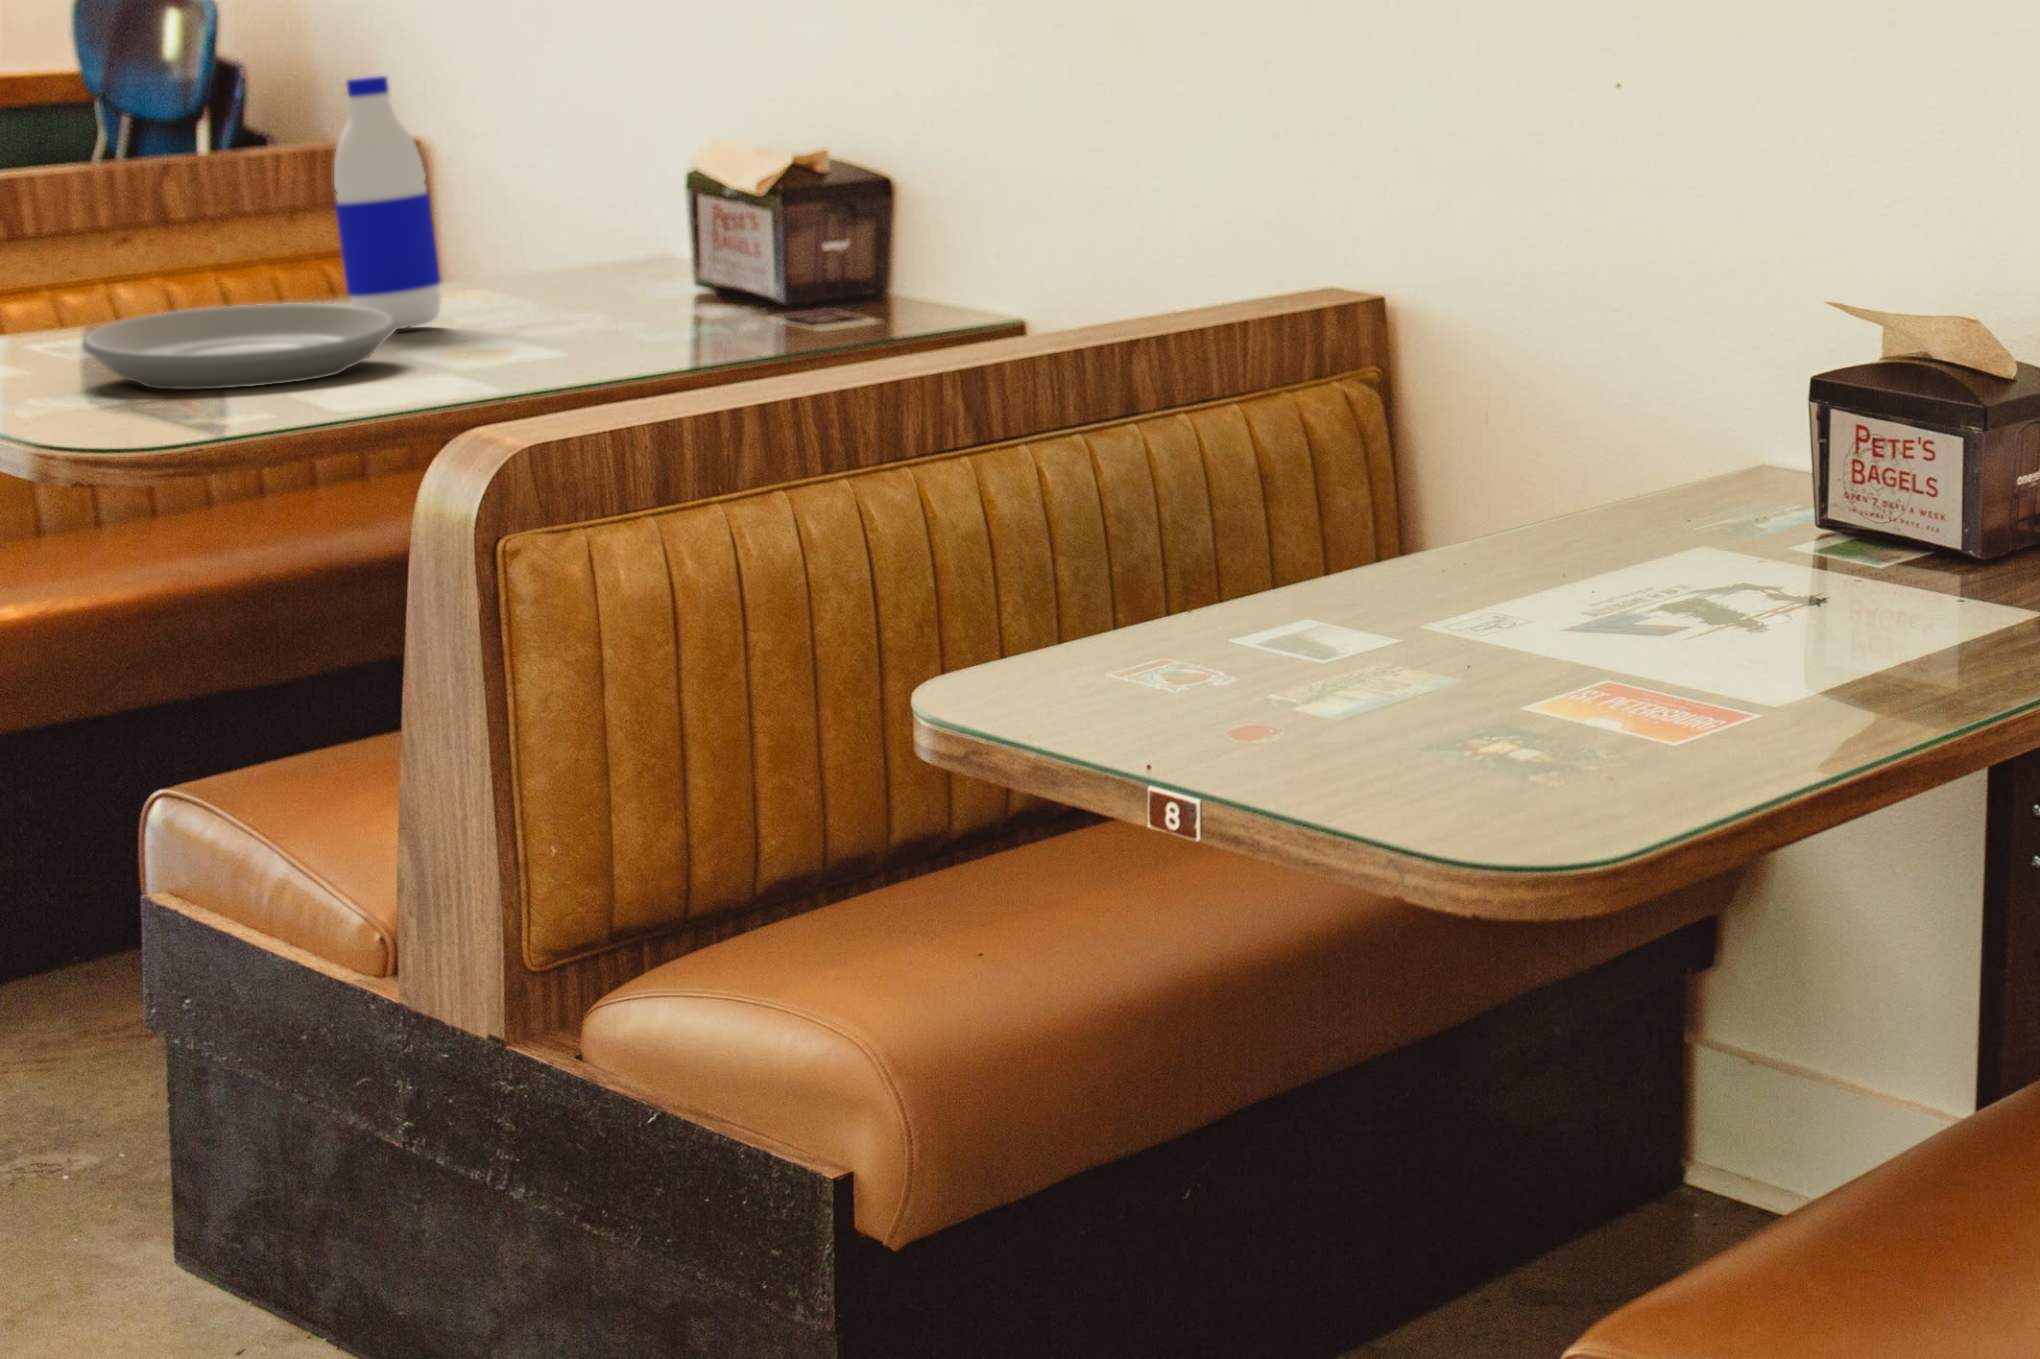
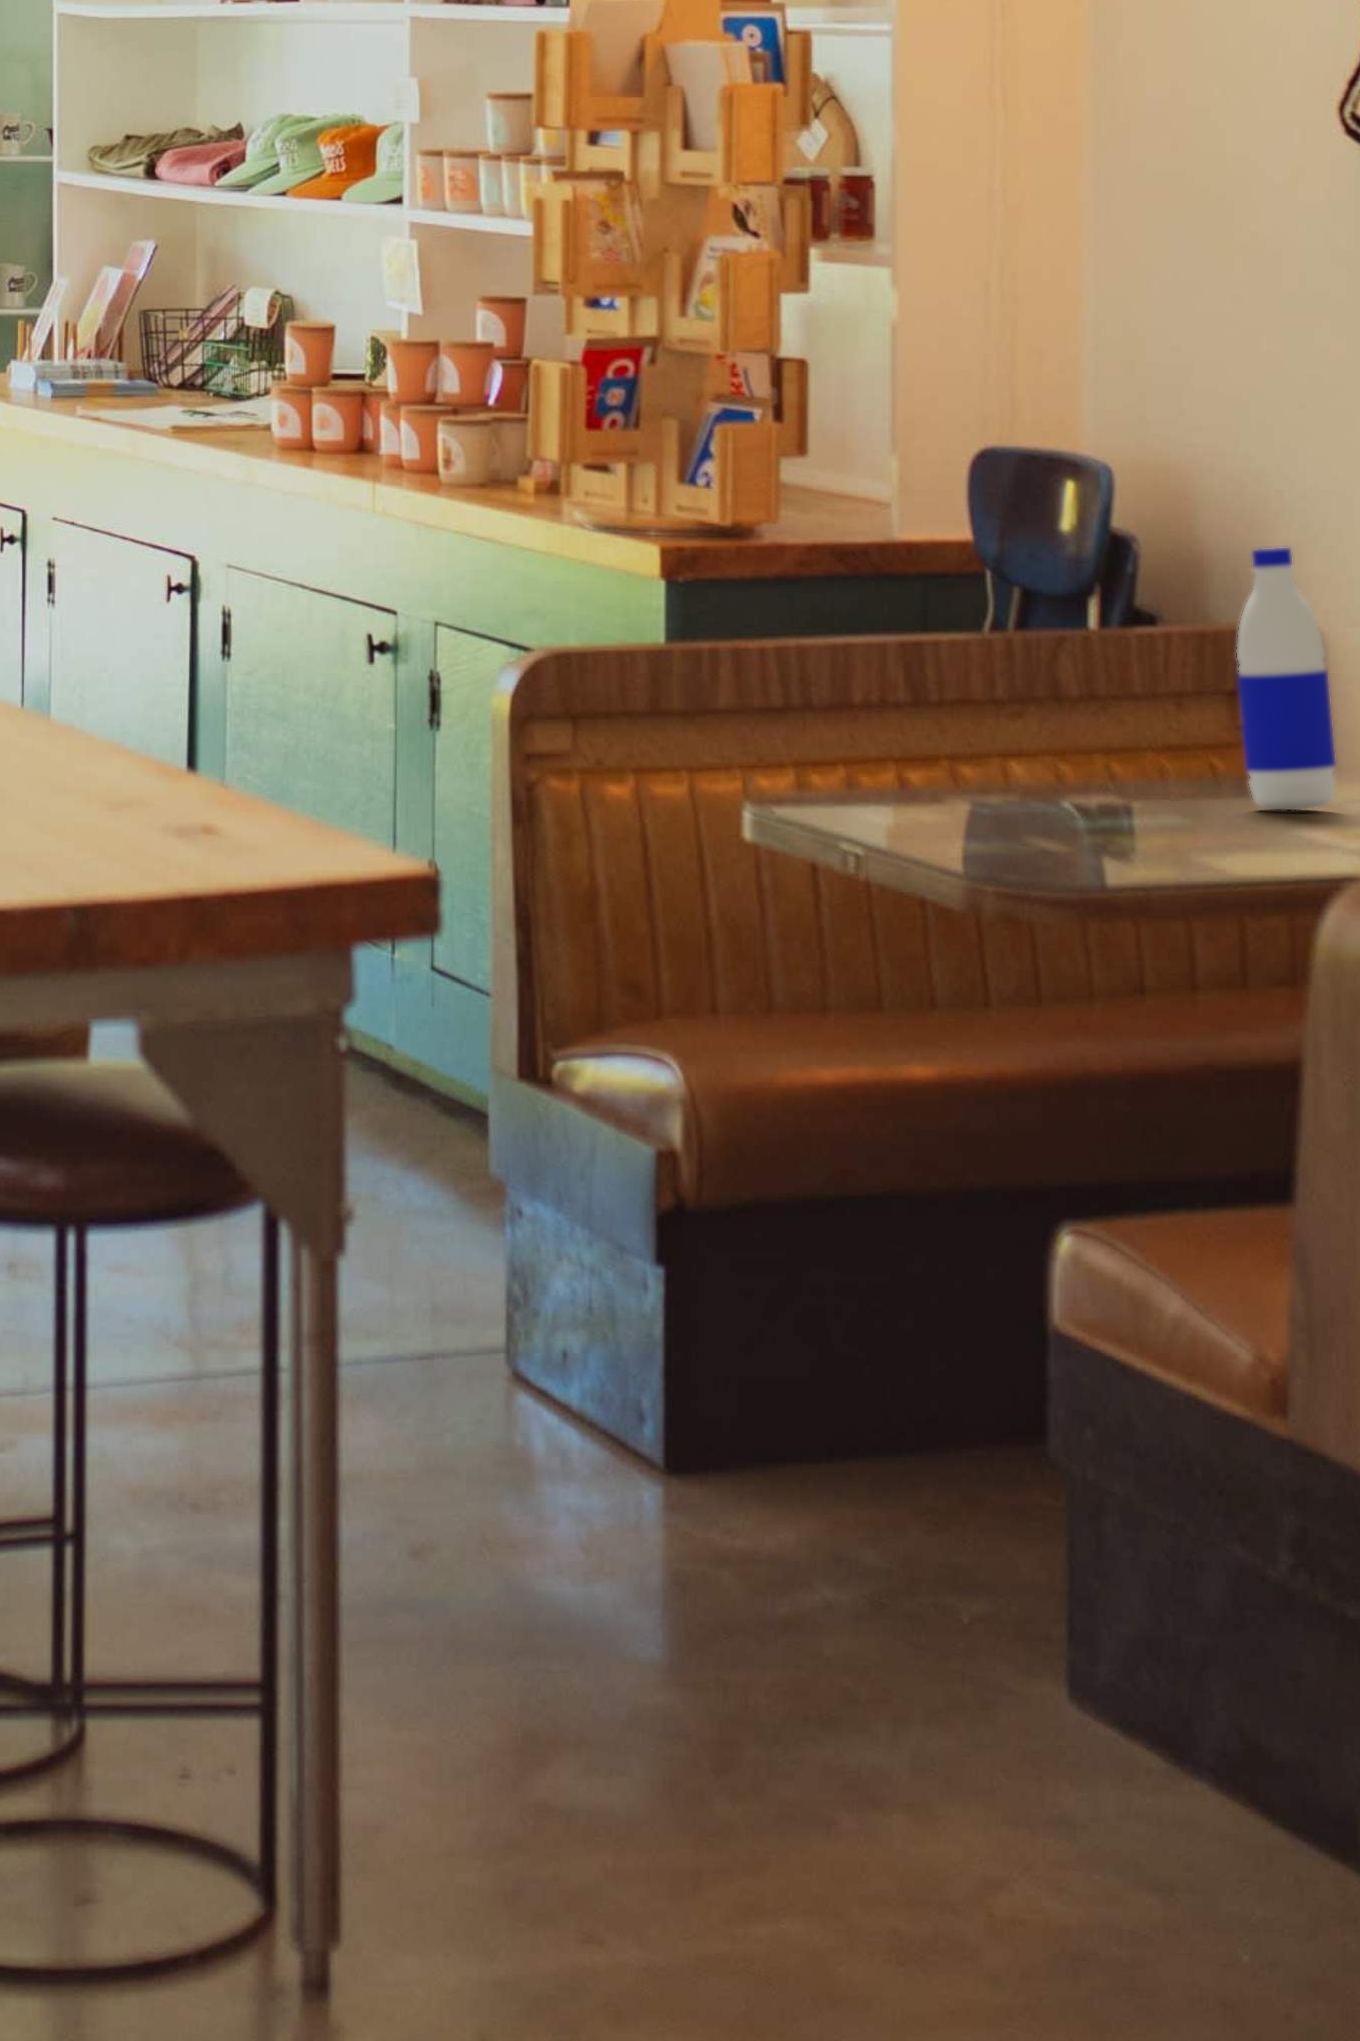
plate: present [82,304,397,389] -> none [1017,766,1298,843]

